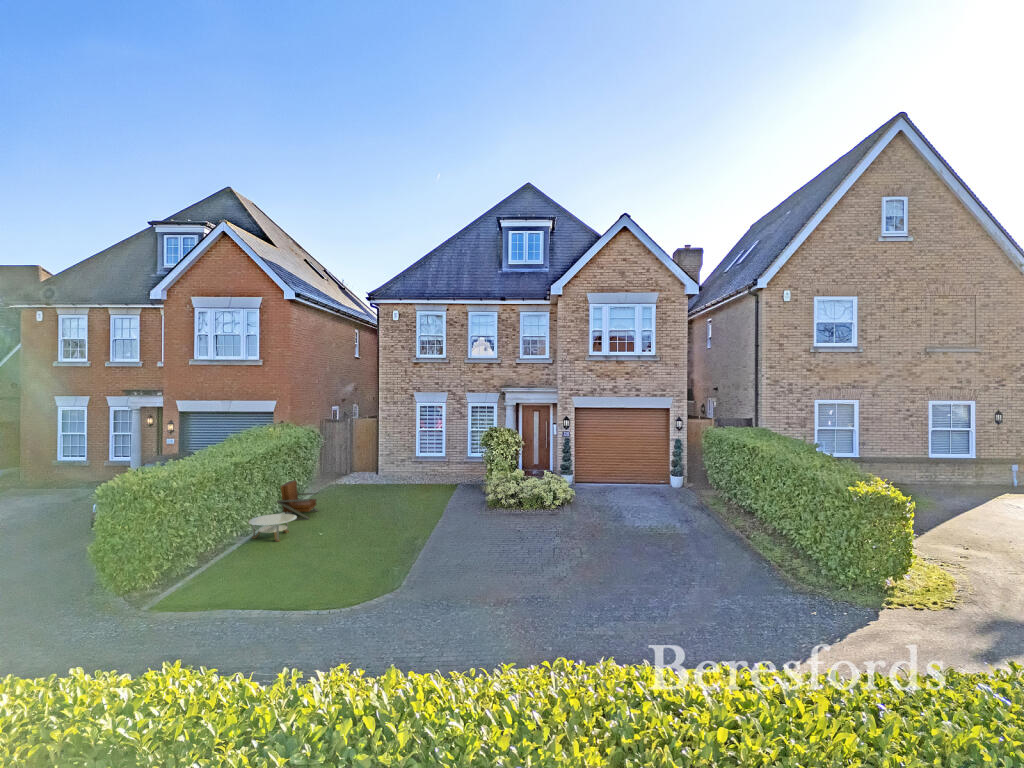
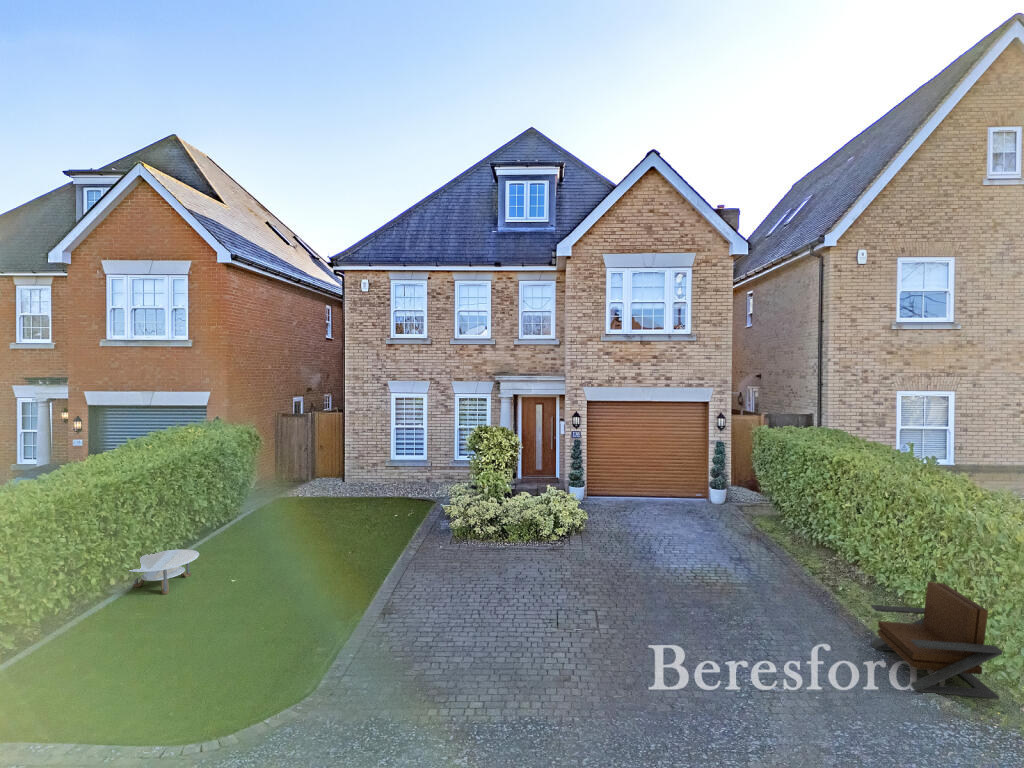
lounge chair: present [277,480,318,520] -> present [871,581,1004,699]

